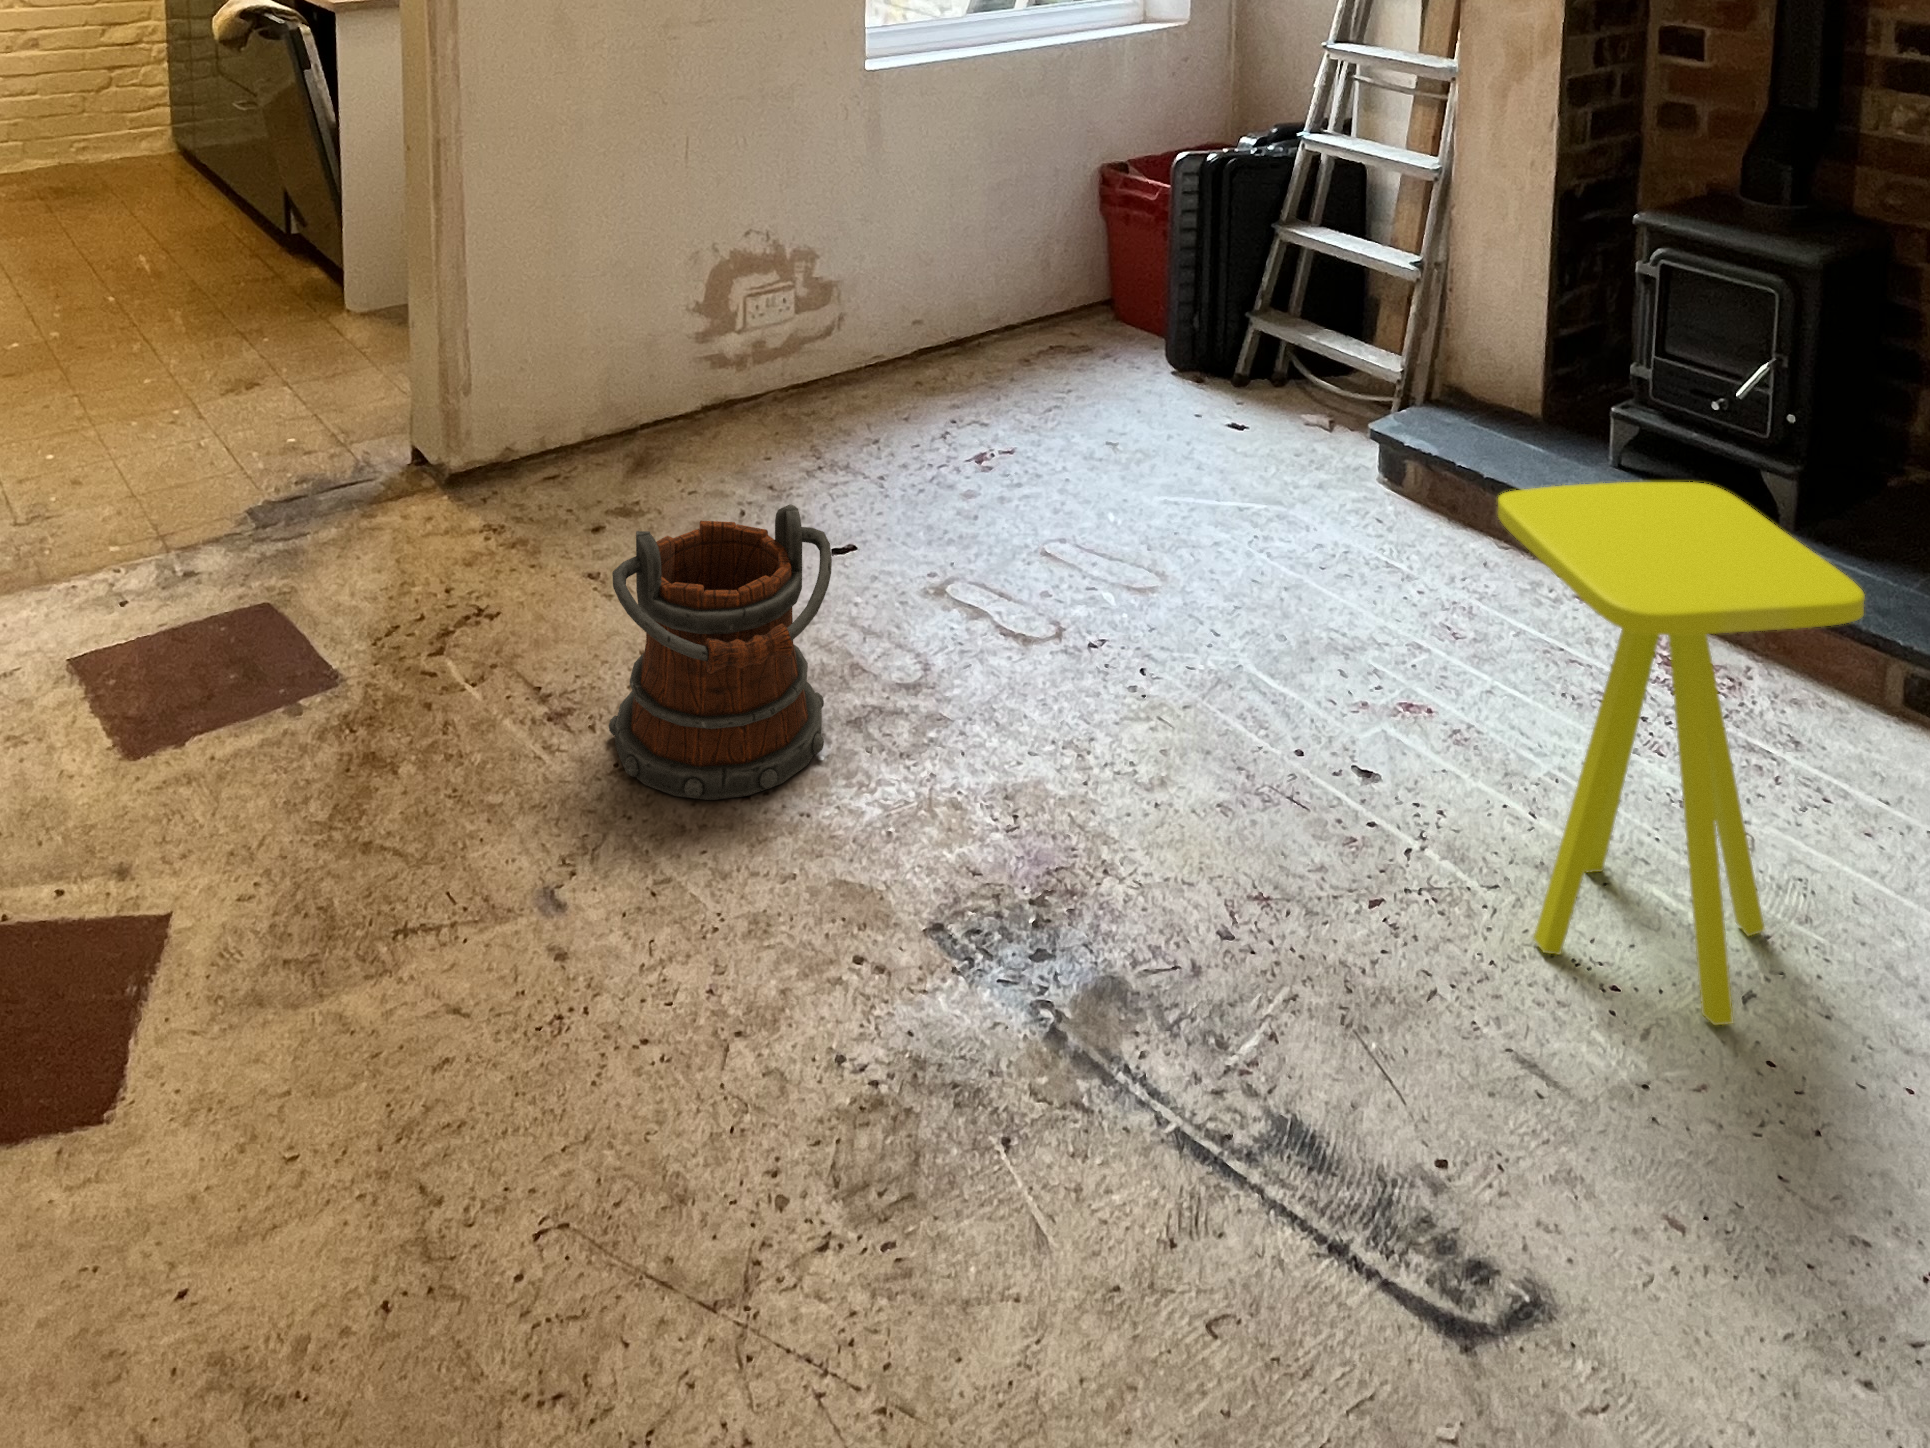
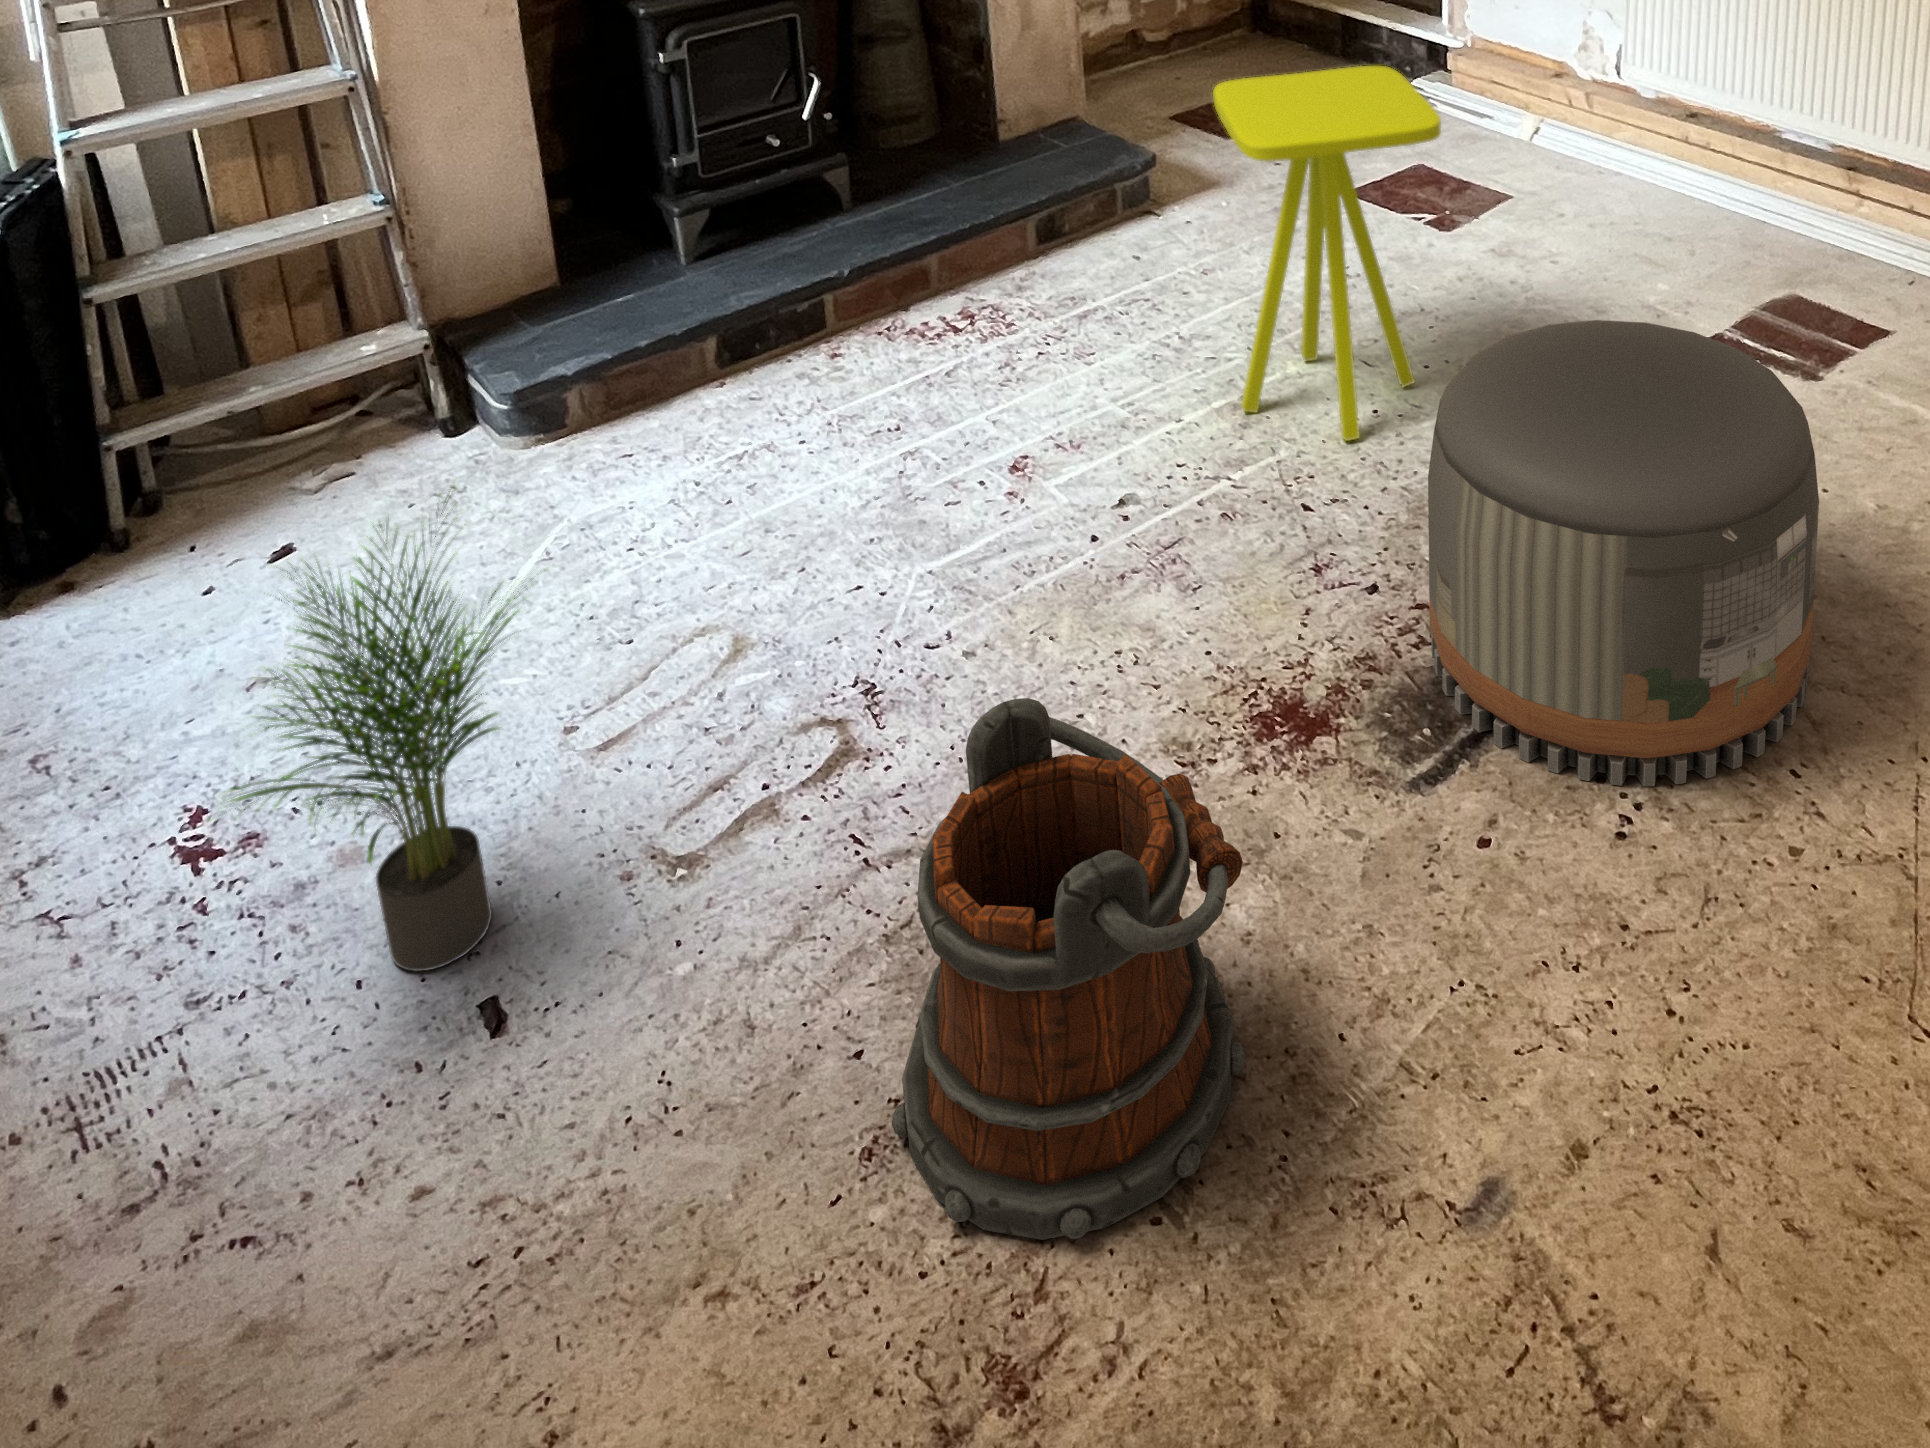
potted plant: none [810,276,978,539] -> present [226,504,528,971]
pouf: none [903,699,1367,1343] -> present [1428,320,1819,786]

